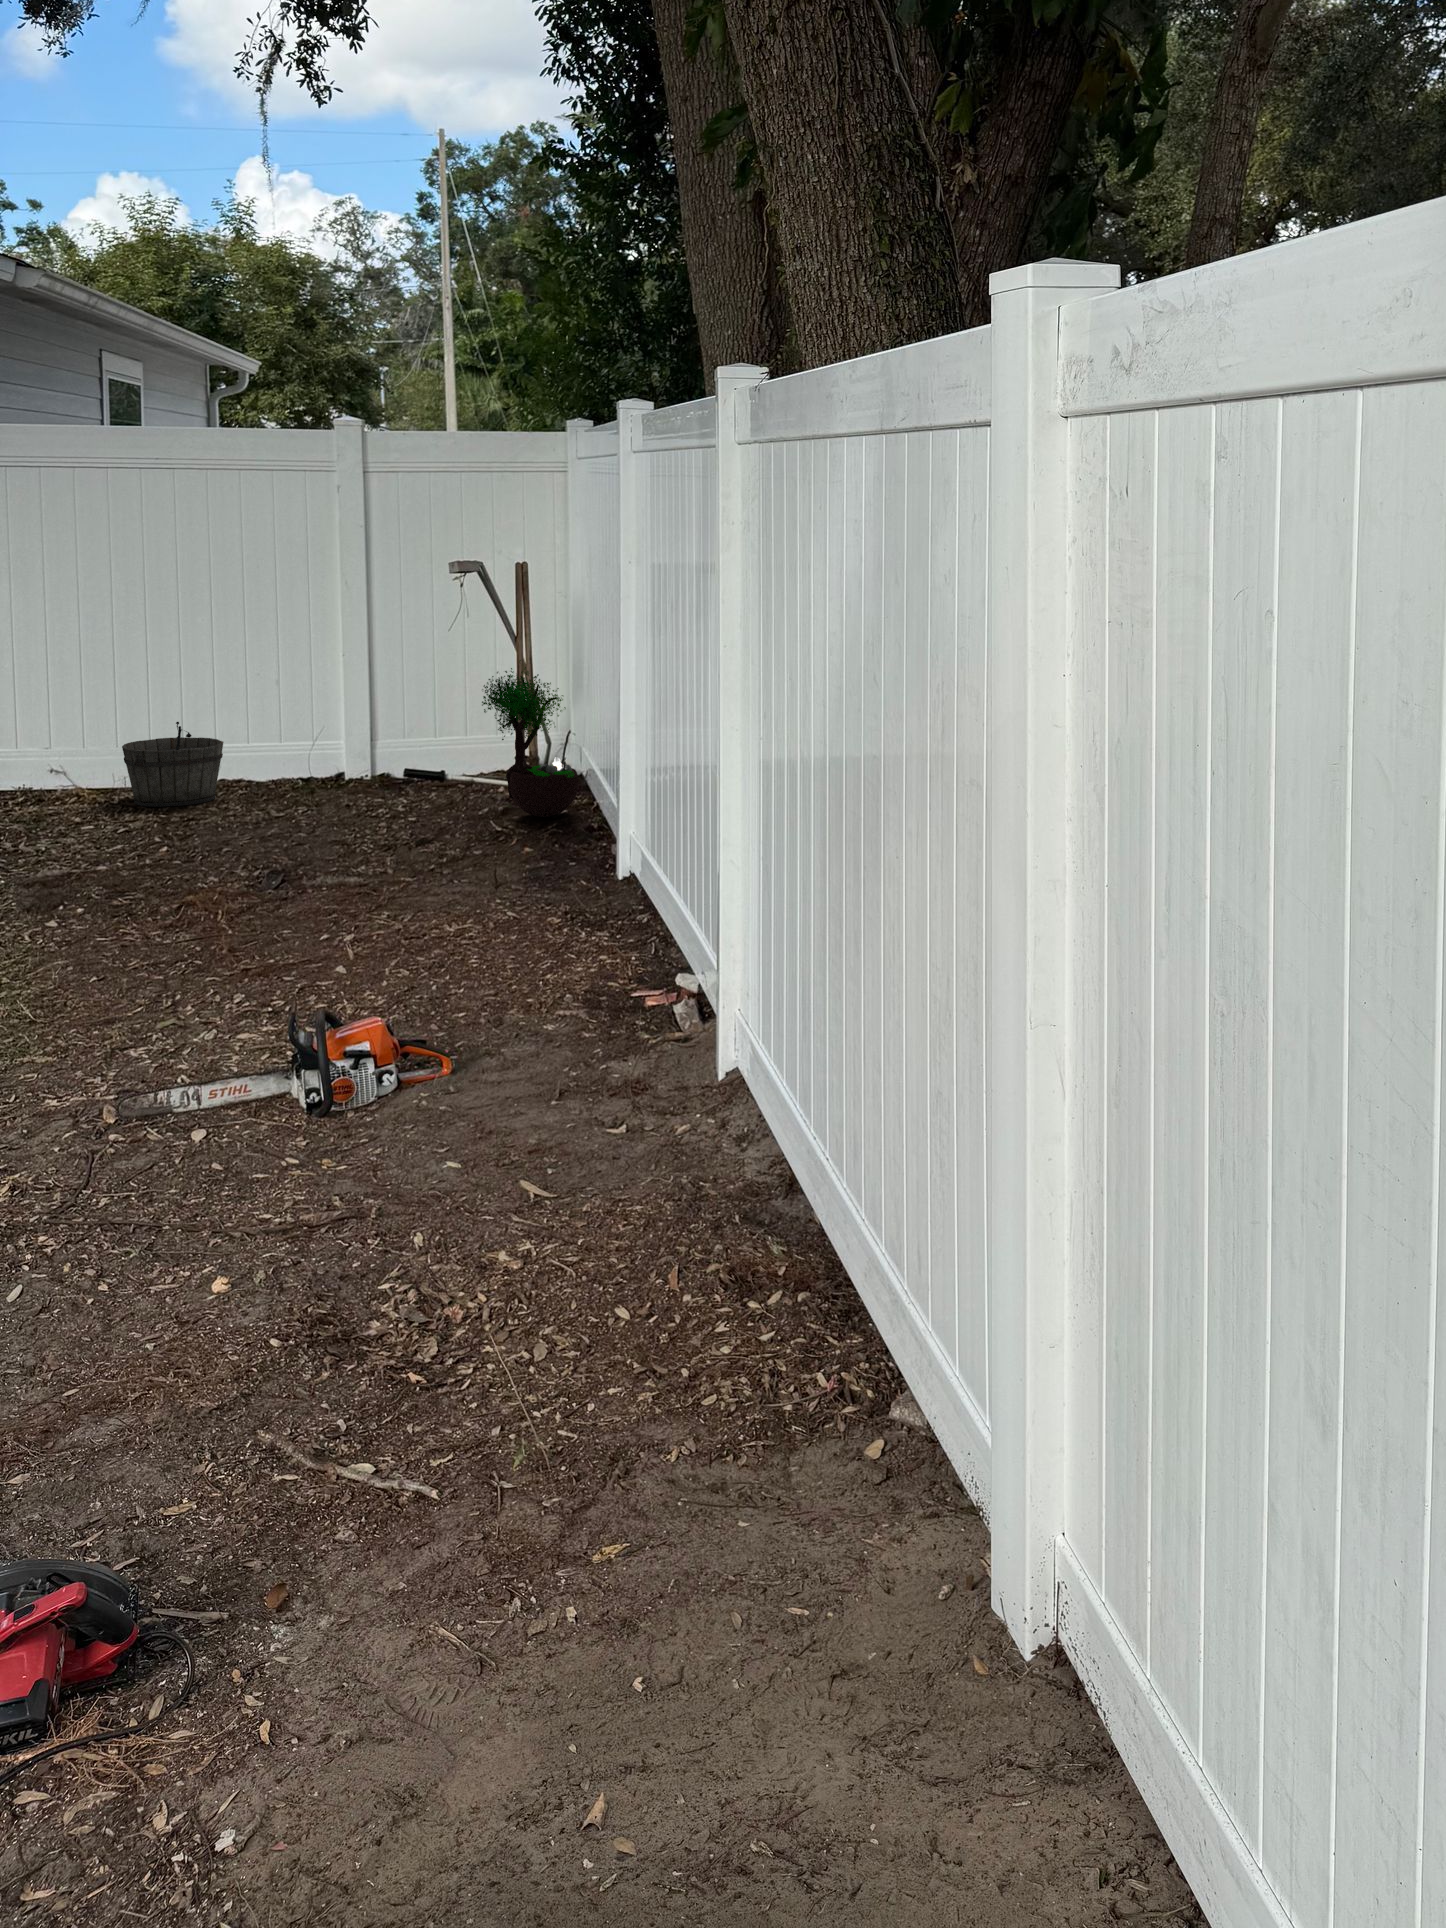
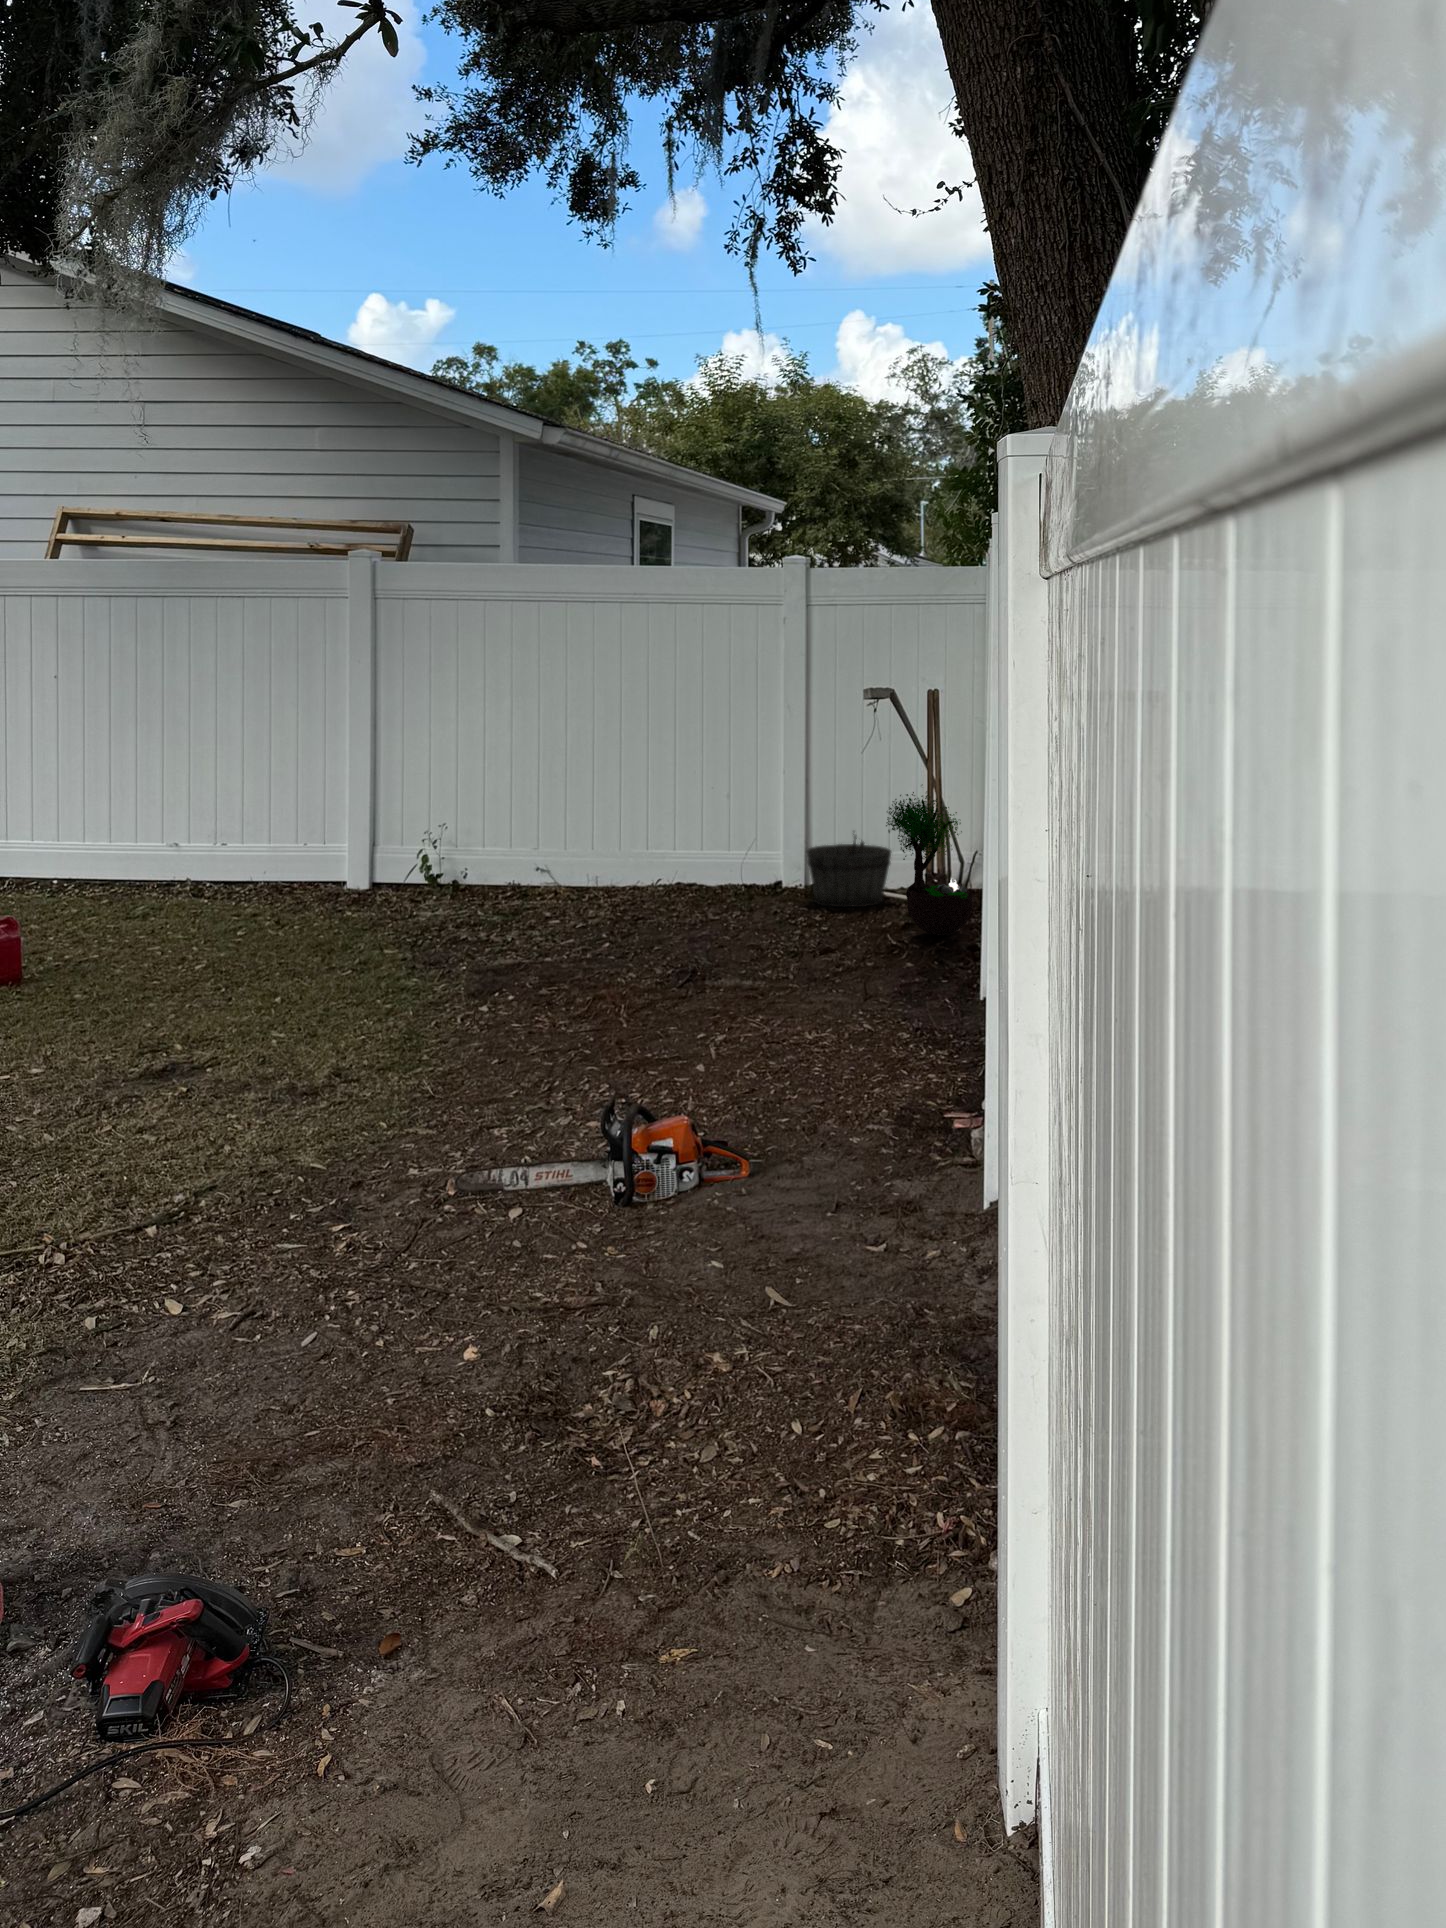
wooden bucket: present [122,722,224,807] -> present [807,834,892,907]

